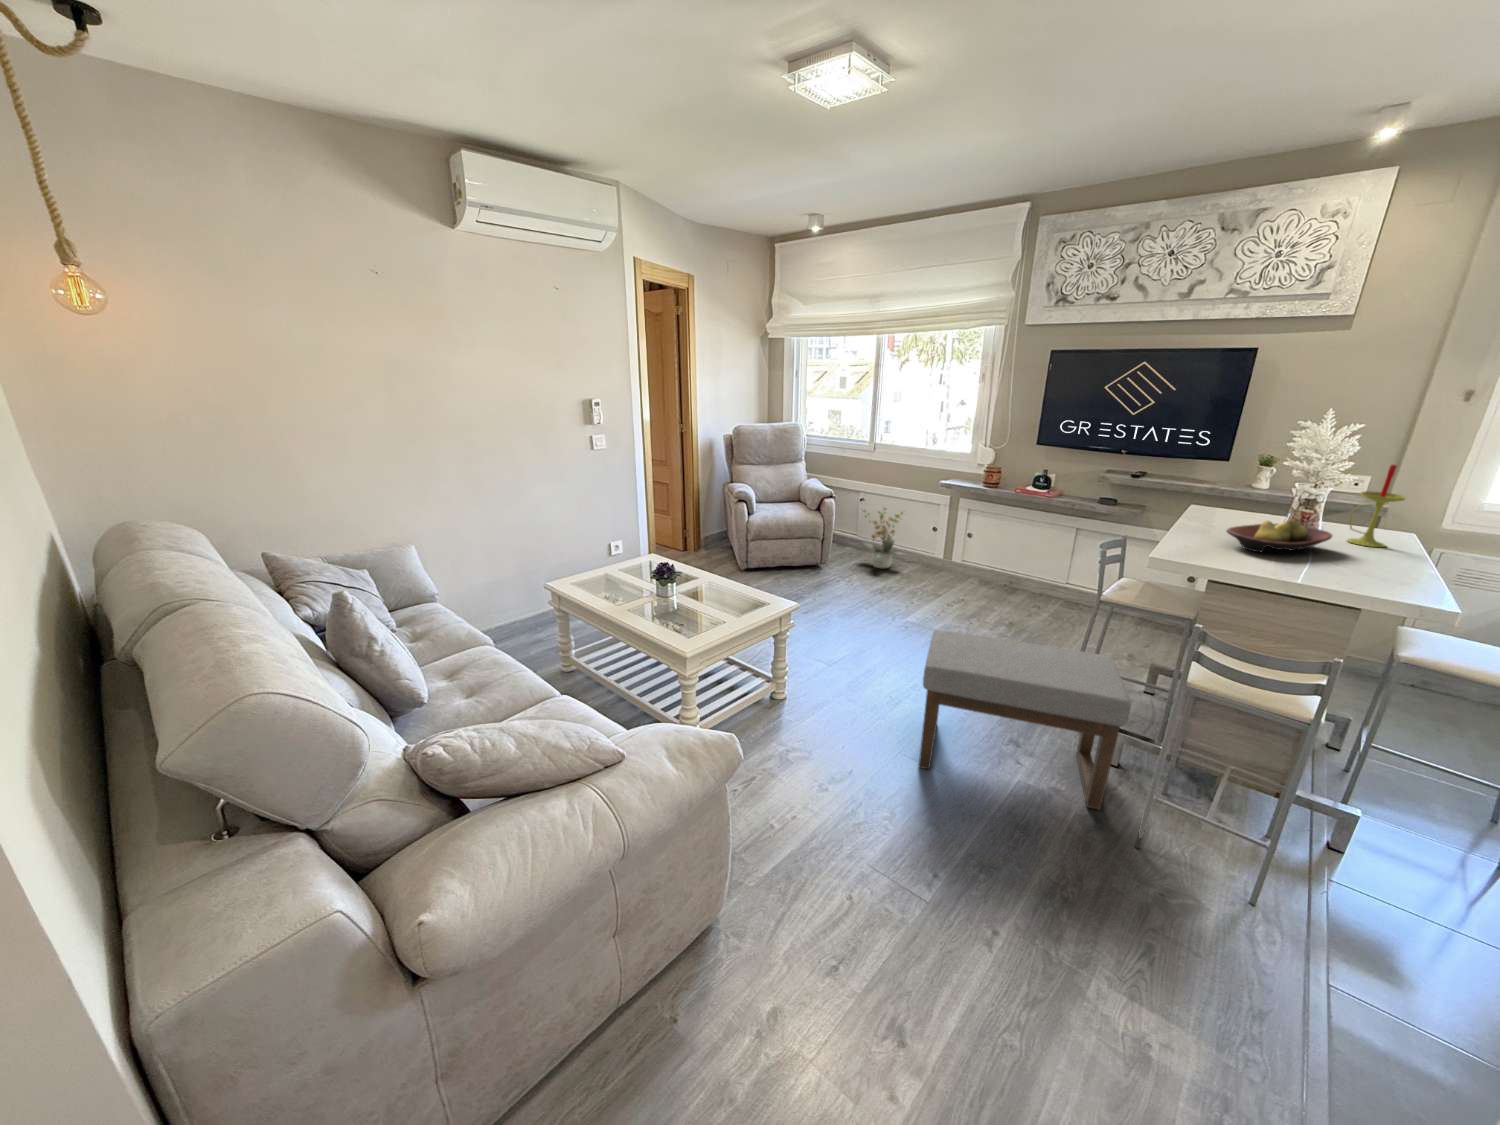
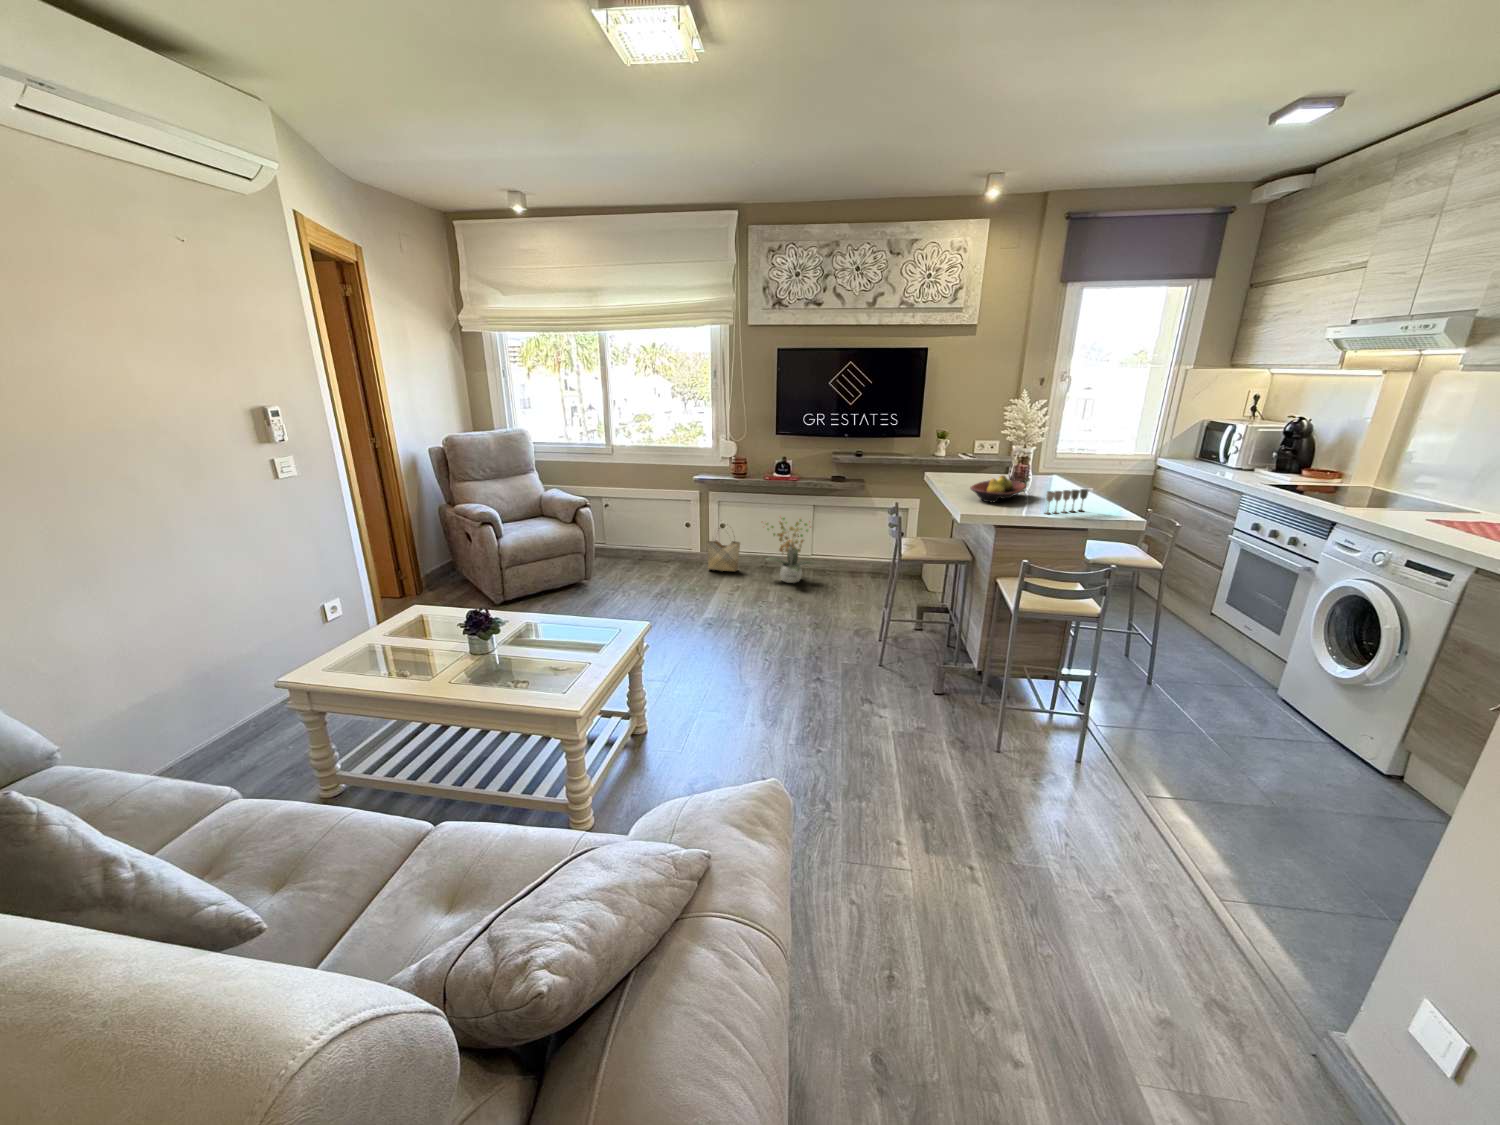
candle: present [1347,465,1406,547] -> none [1022,429,1051,490]
potted plant: present [863,508,903,568] -> present [766,518,814,583]
woven basket: none [941,533,979,582] -> present [707,528,740,571]
wine glass: none [1320,547,1418,585] -> present [1046,489,1088,514]
ottoman: present [919,630,1131,810] -> none [788,604,967,748]

